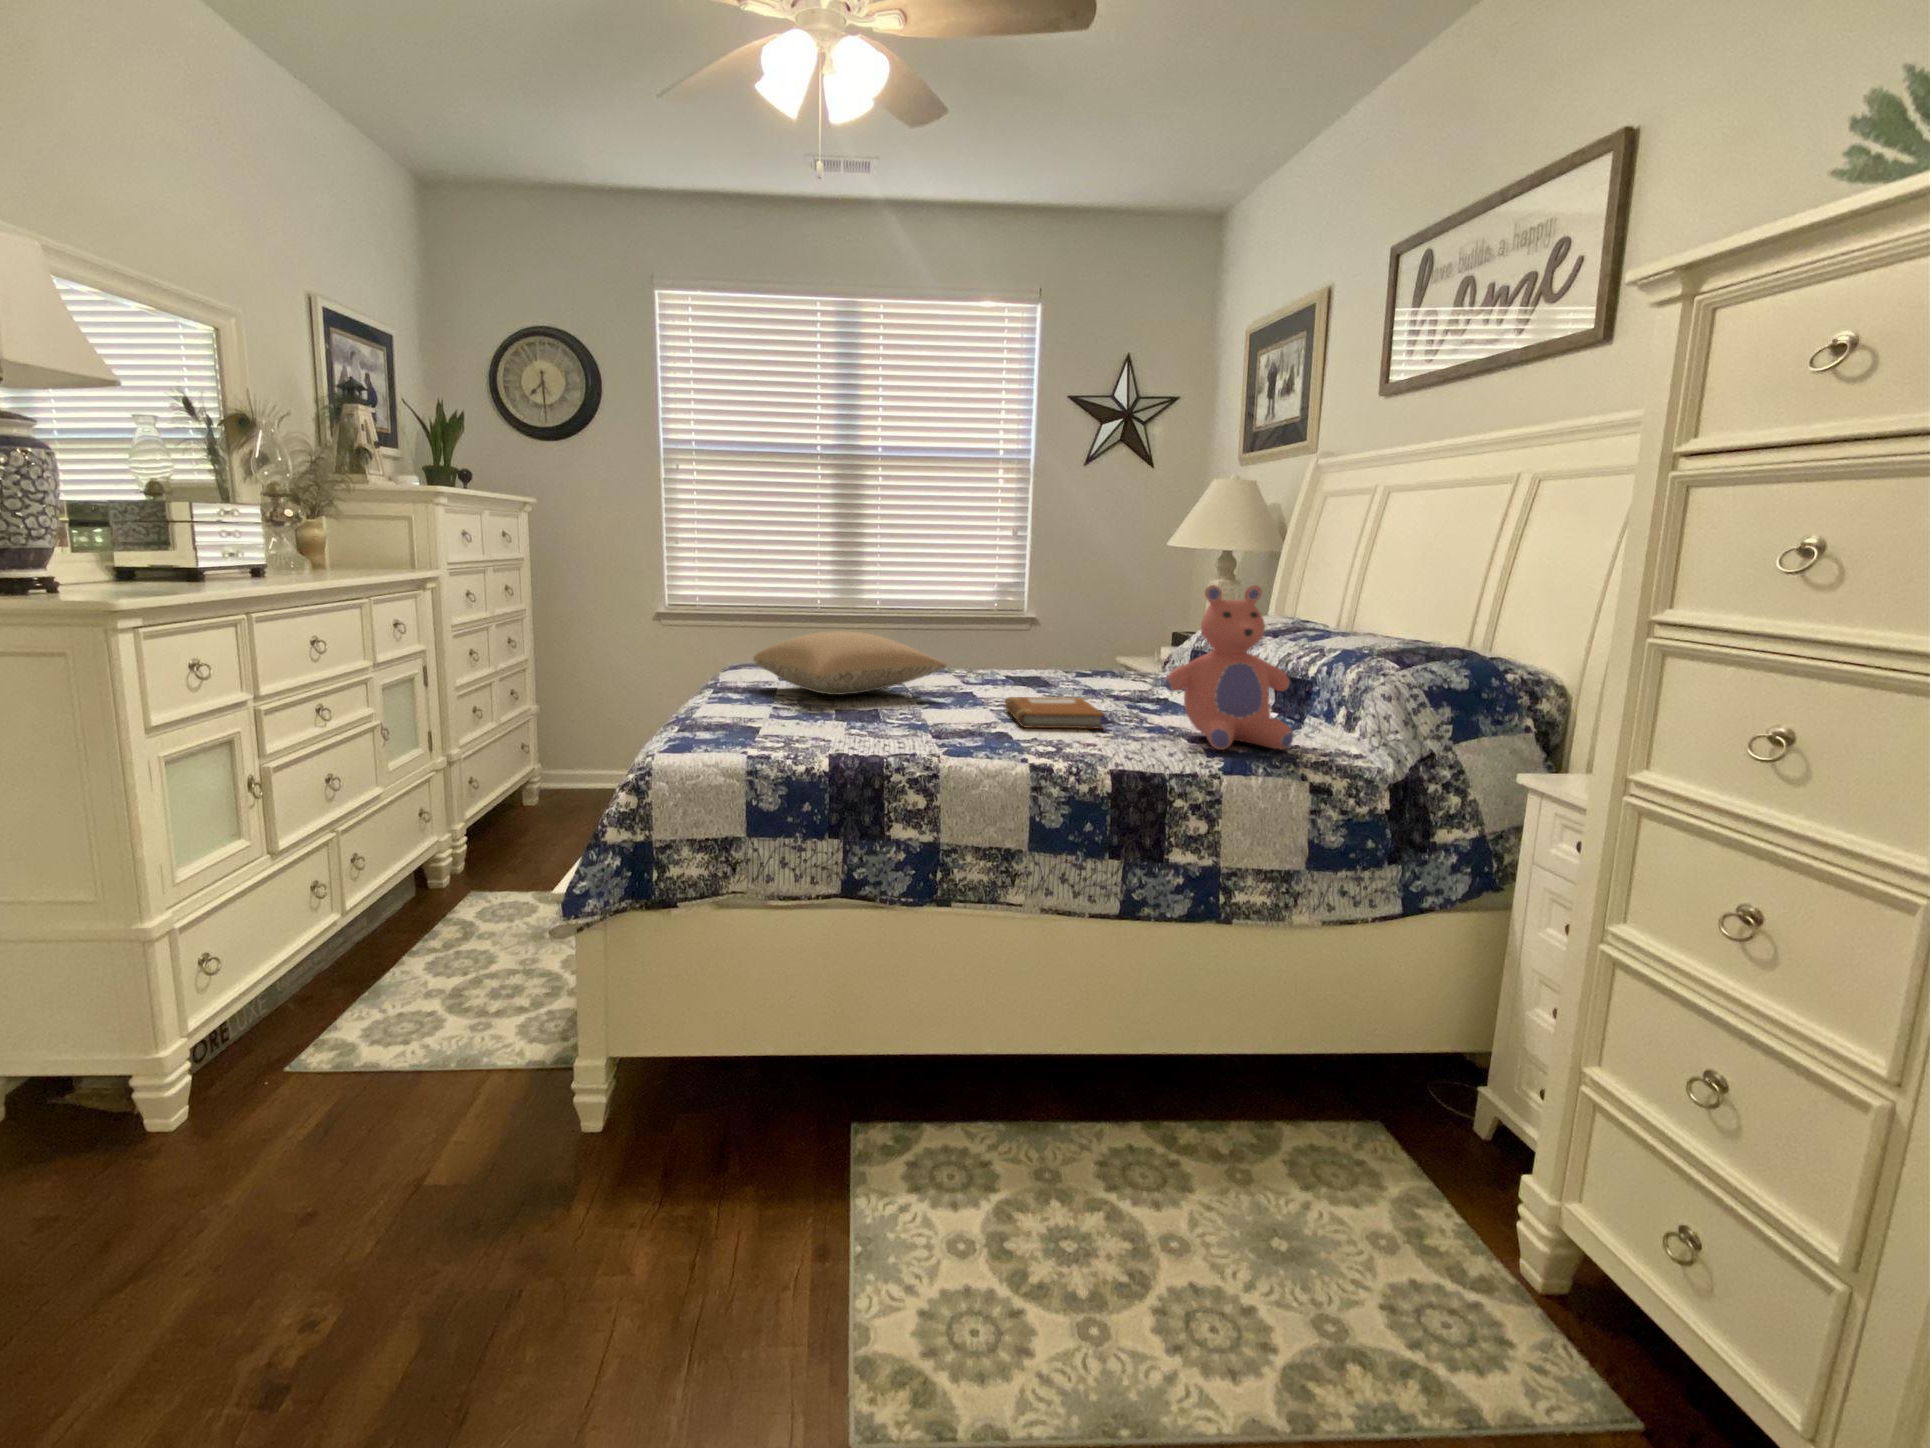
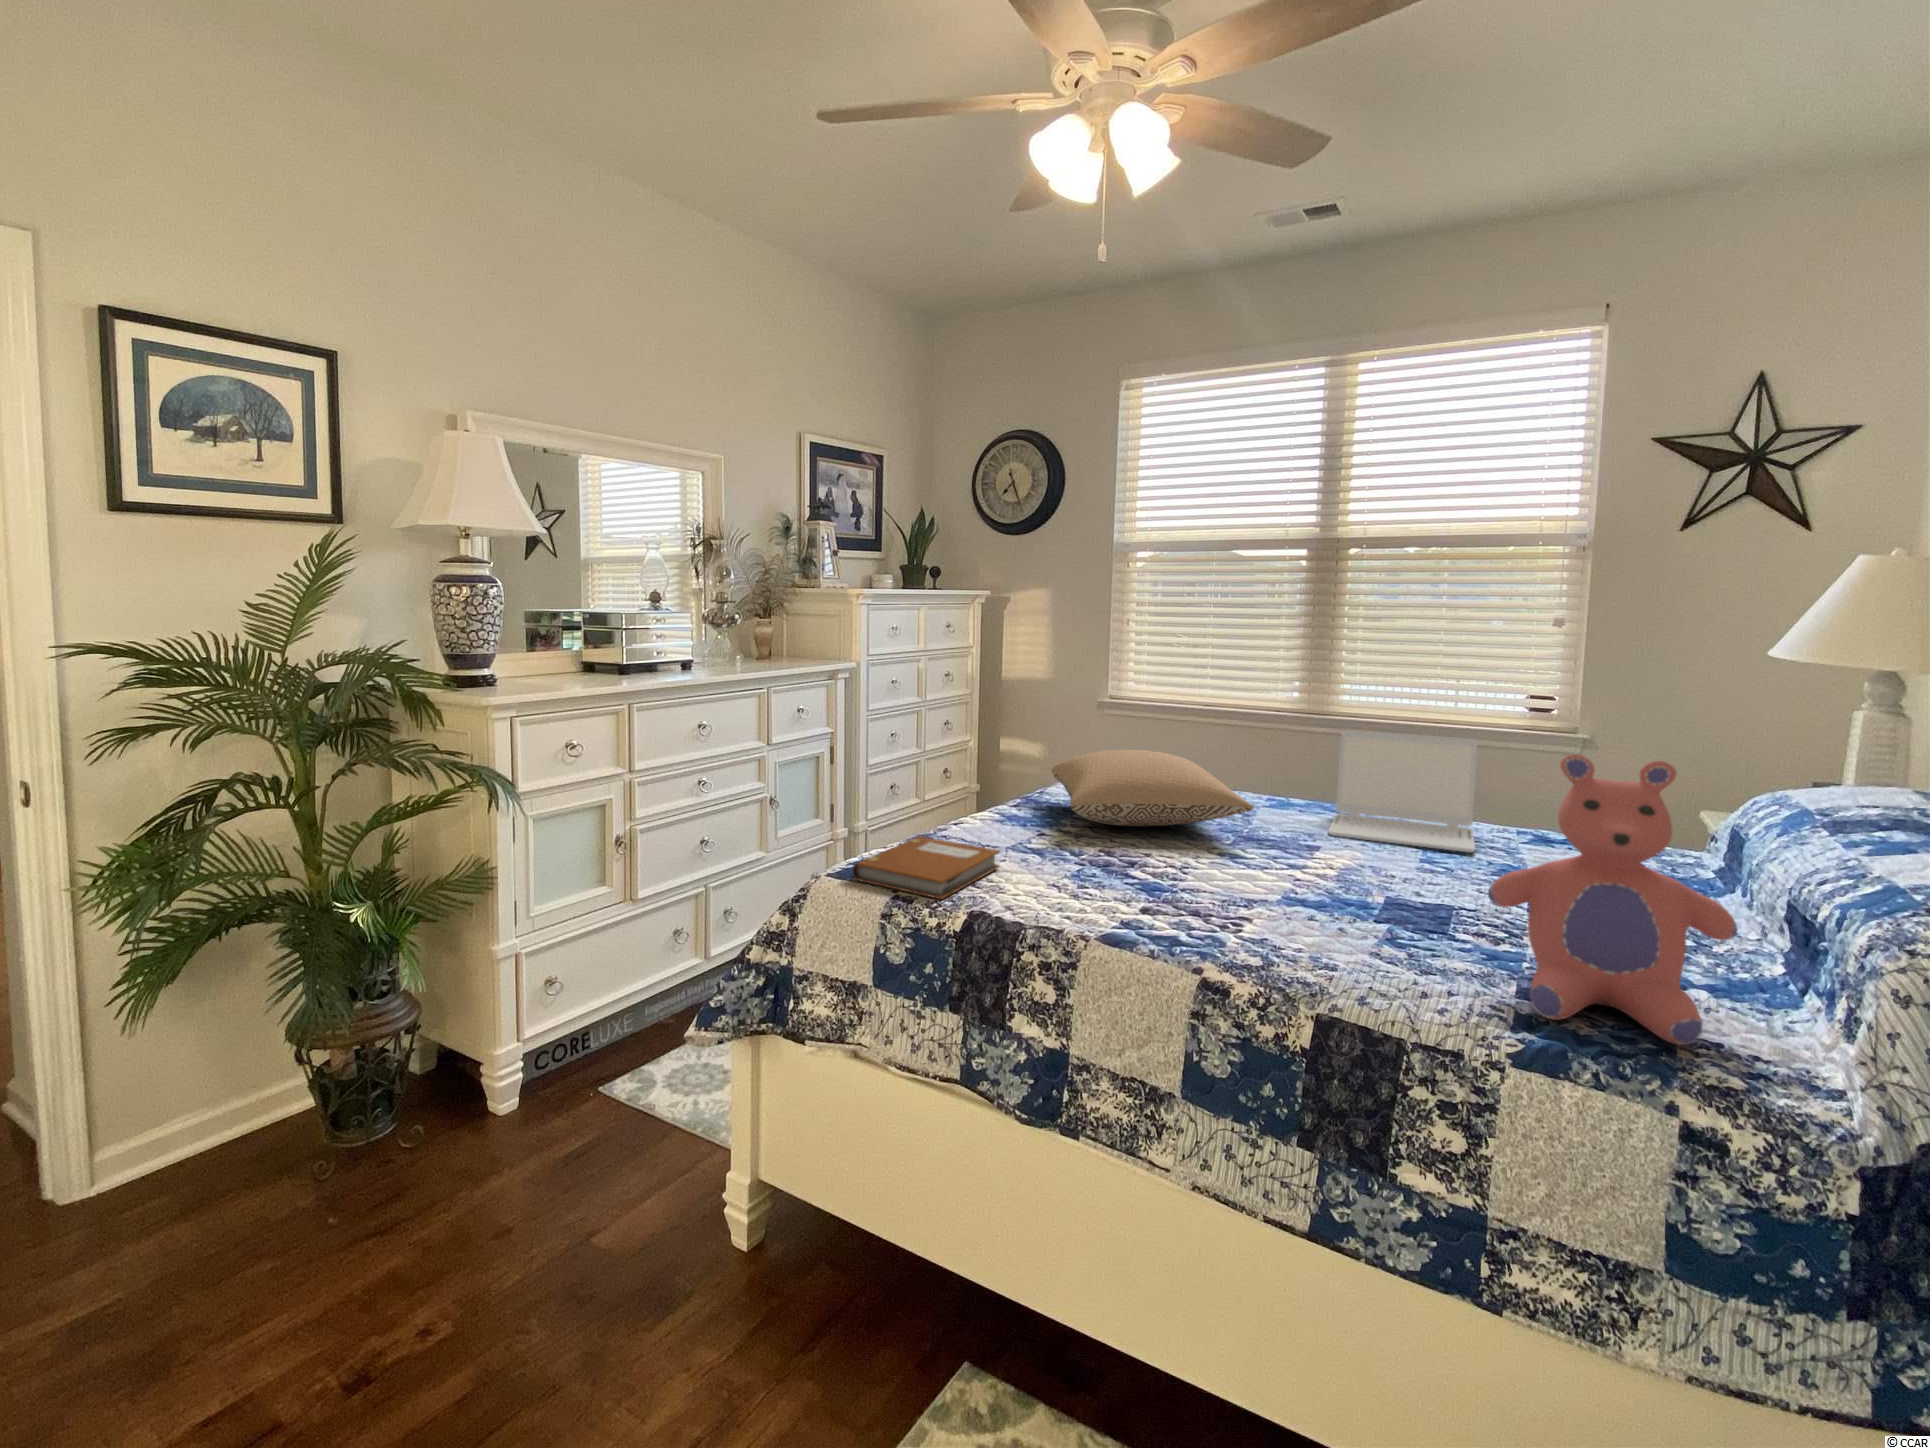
laptop: none [967,608,1076,687] -> present [1328,730,1477,852]
notebook: present [1005,697,1104,729] -> present [852,837,1000,899]

